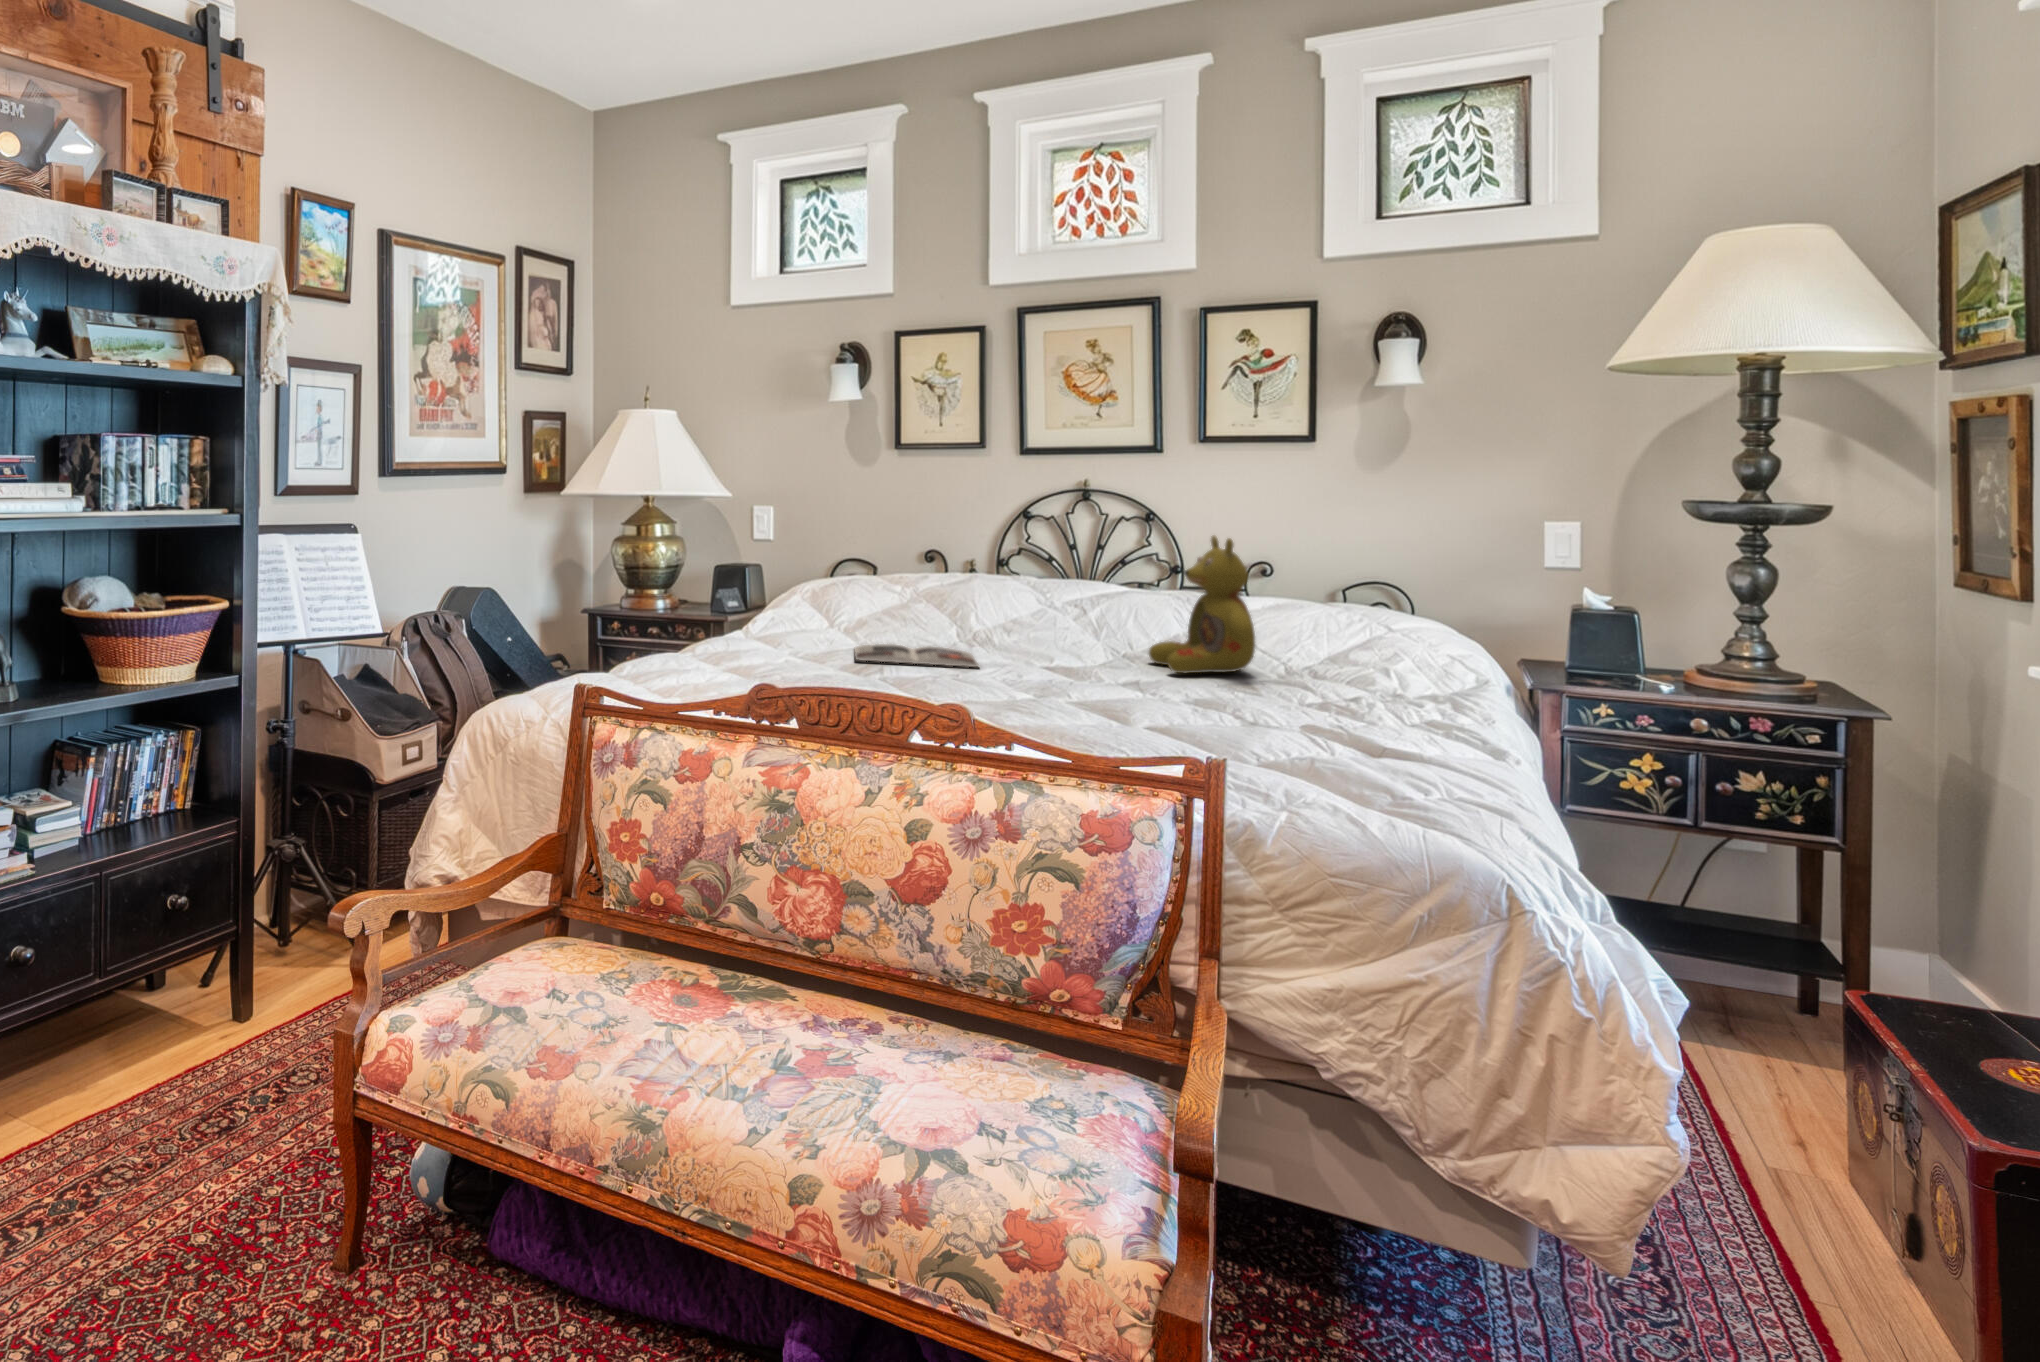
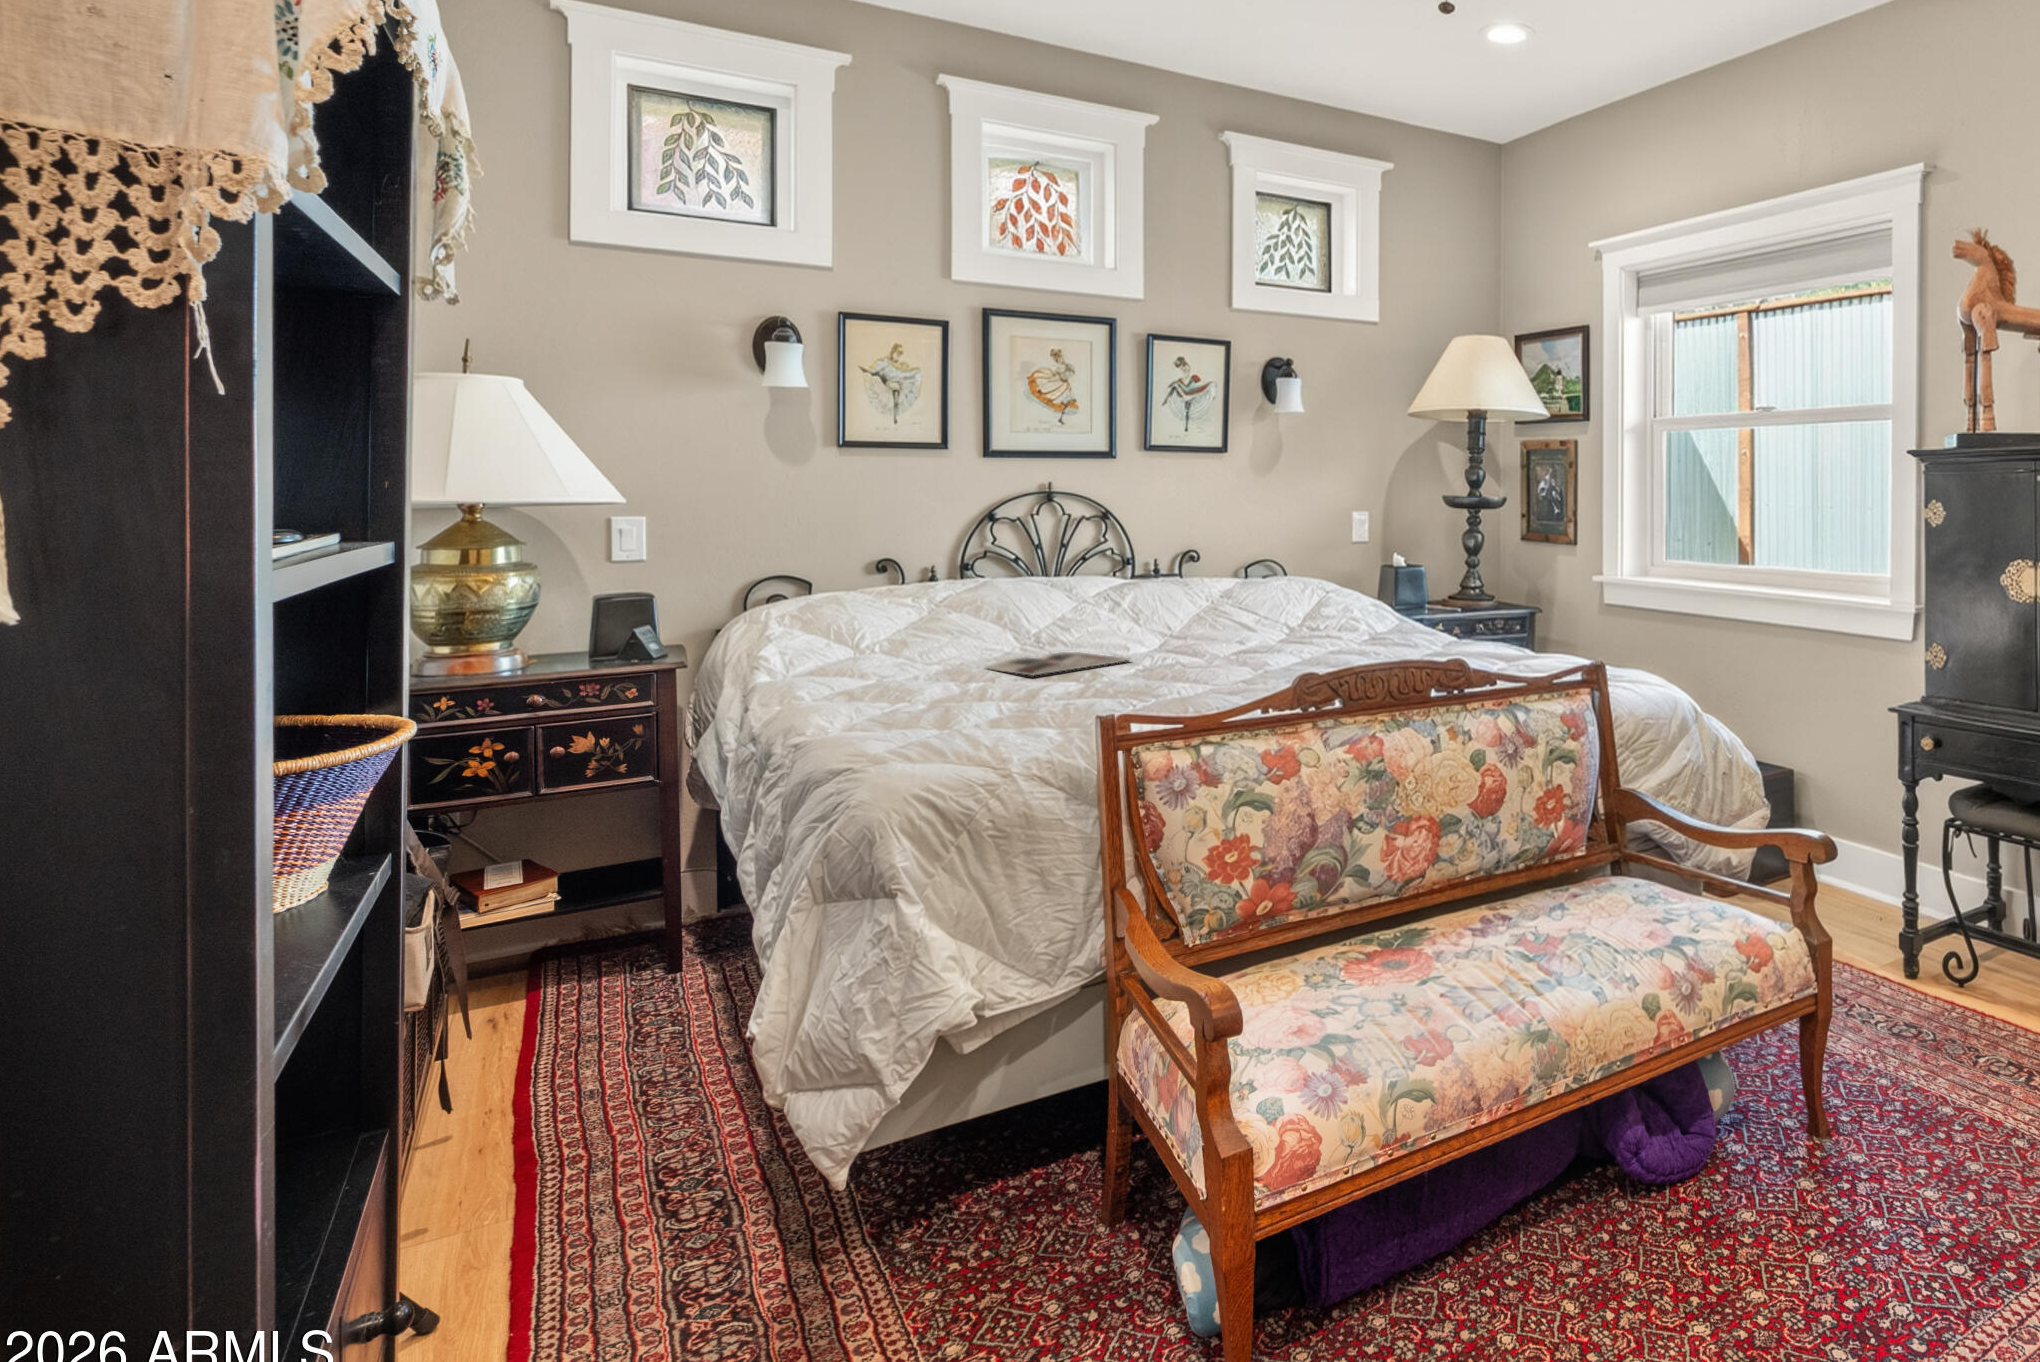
stuffed bear: present [1149,536,1255,673] -> none [1210,521,1302,637]

